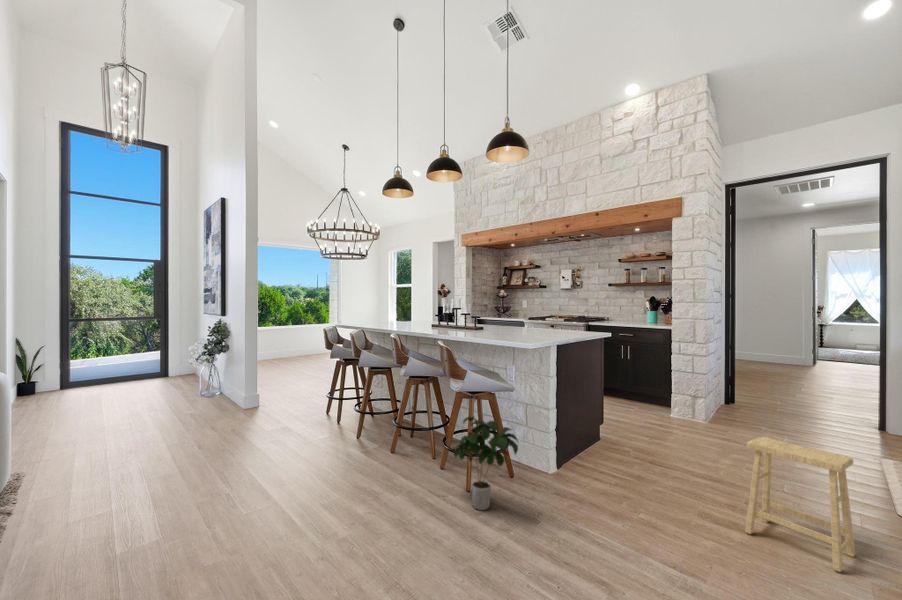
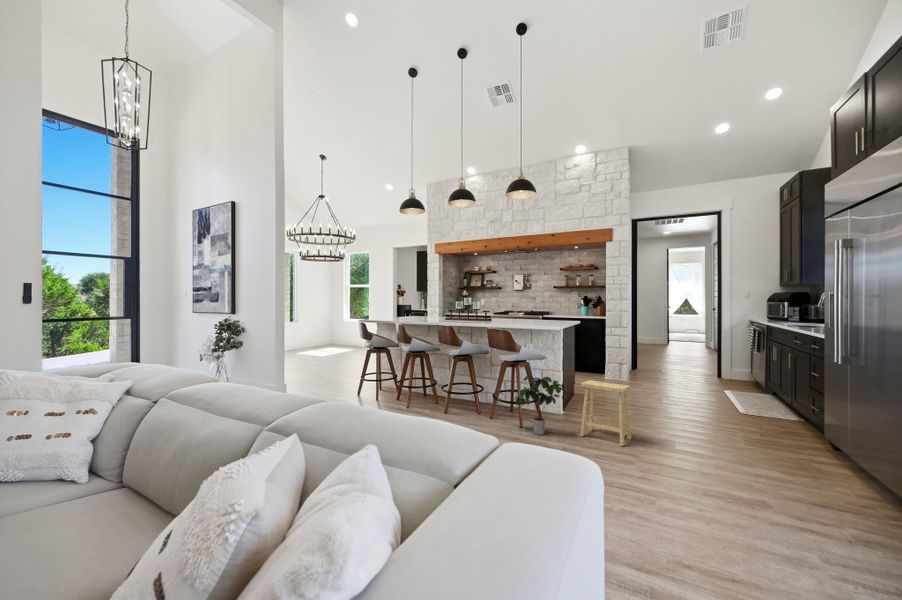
footstool: present [745,437,855,572] -> present [580,380,631,446]

